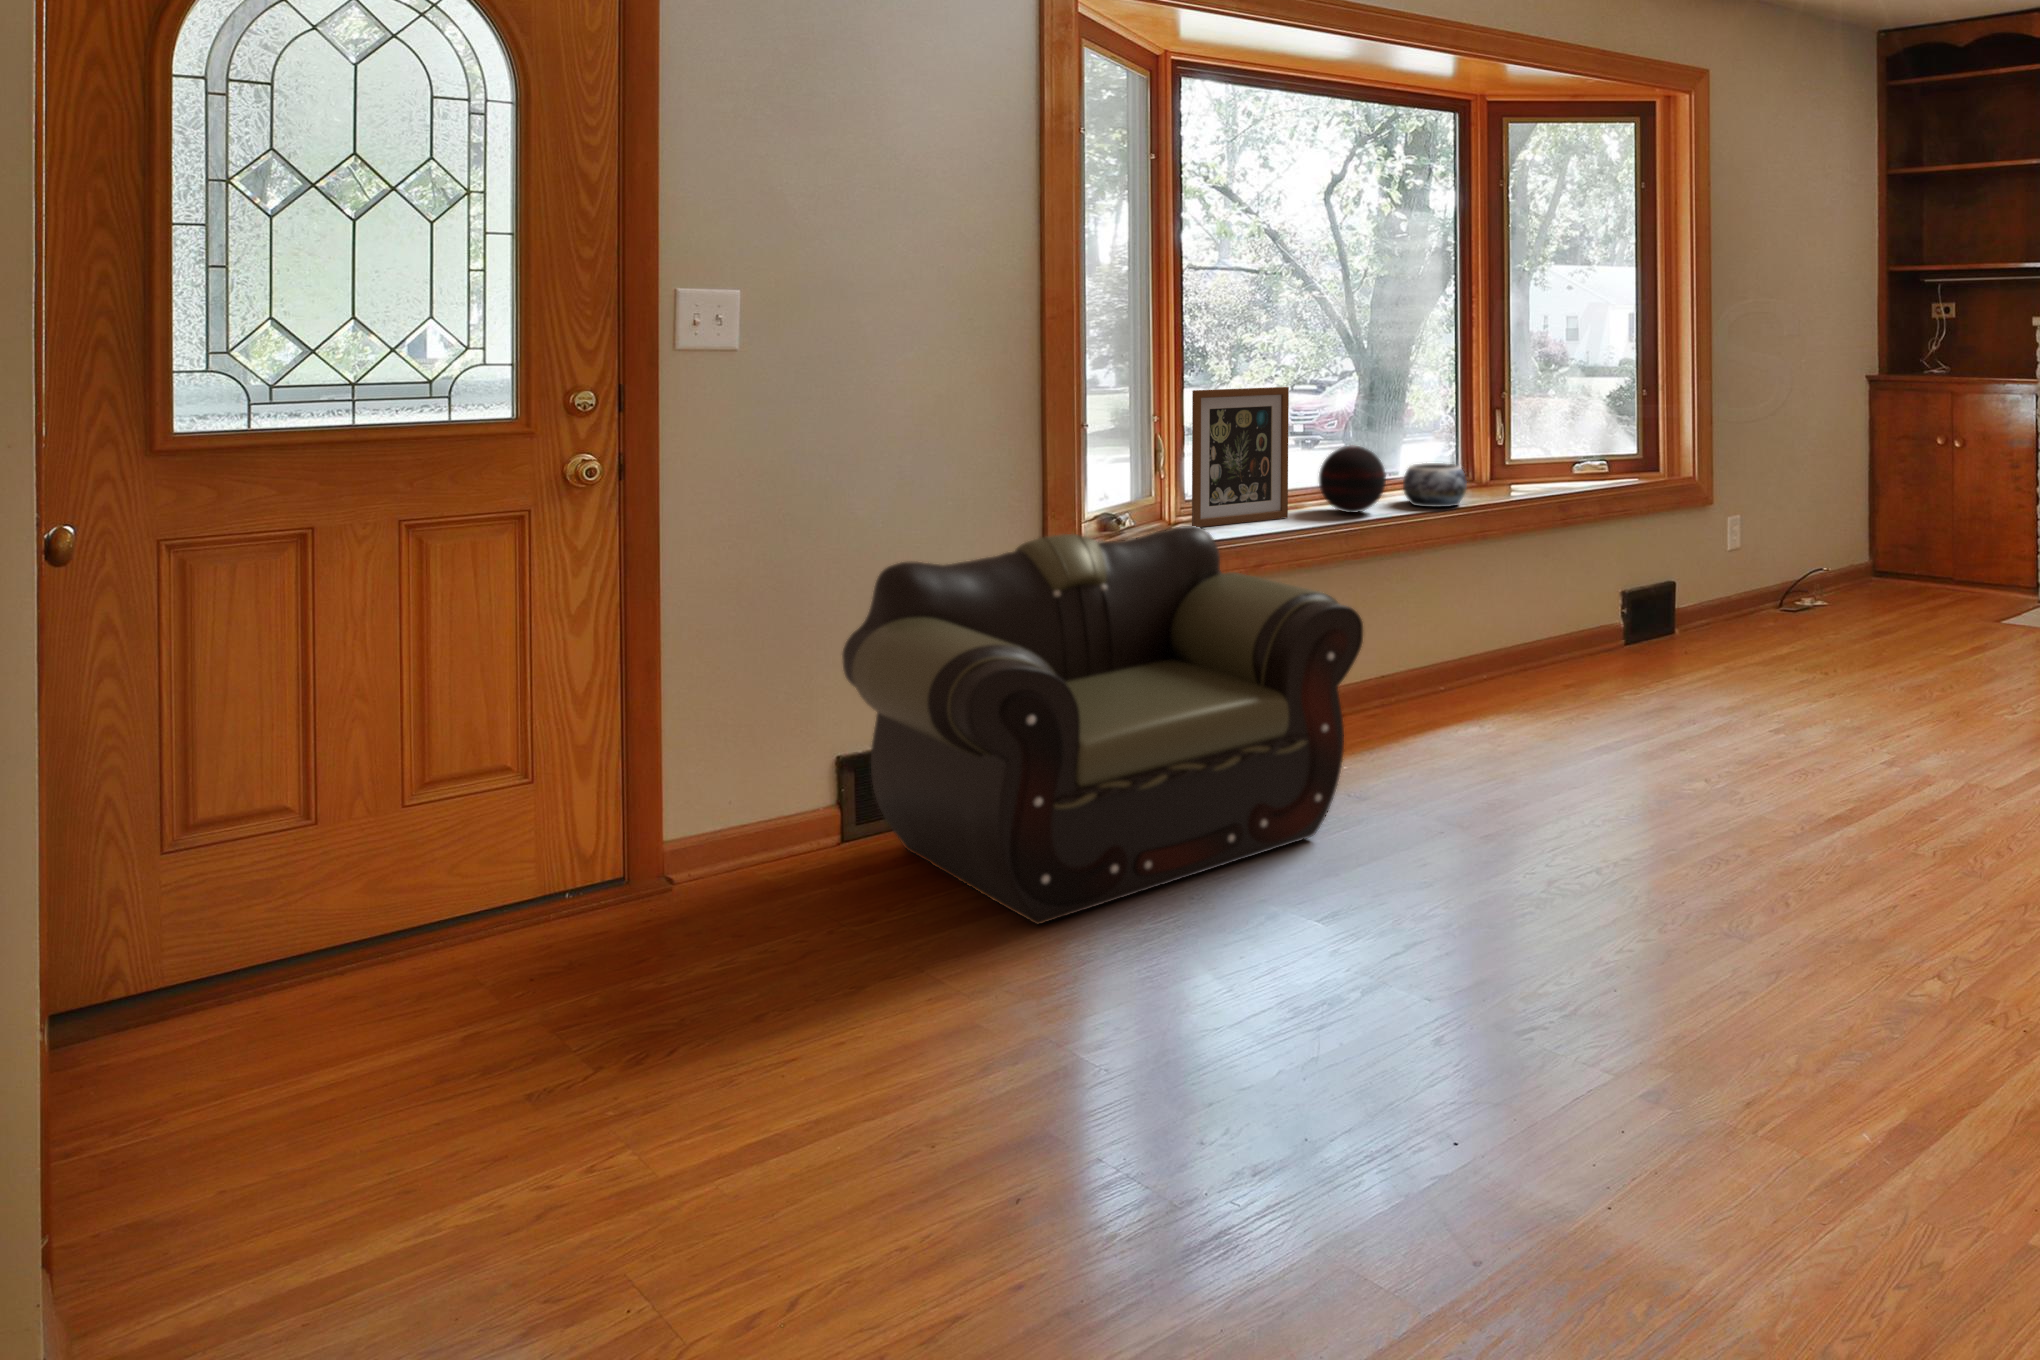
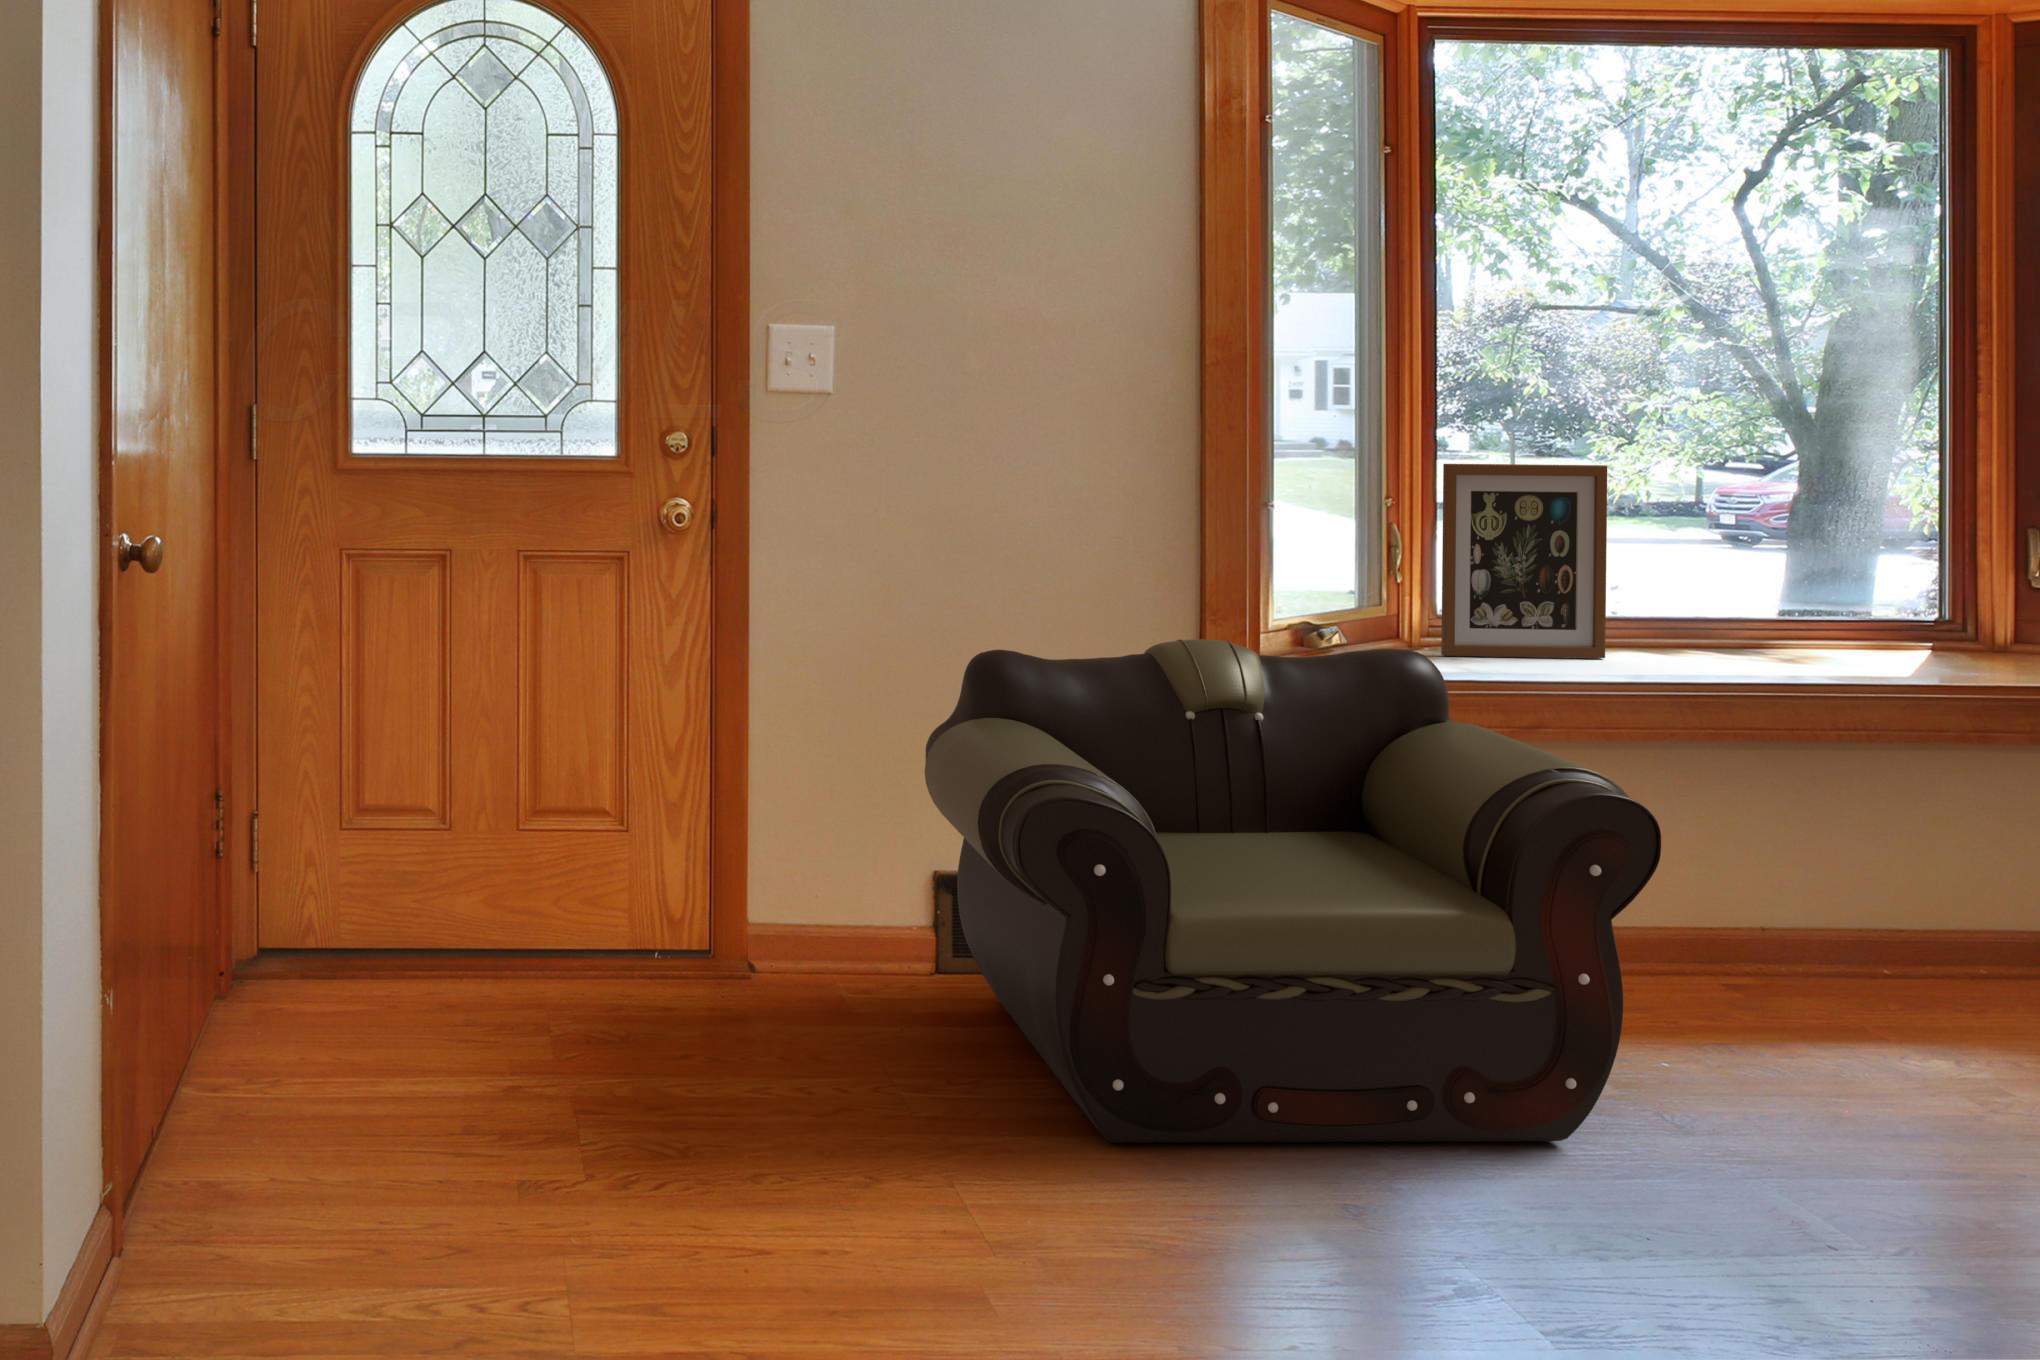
decorative orb: present [1319,446,1386,513] -> none [1665,560,1788,663]
decorative bowl: present [1403,463,1467,507] -> none [1831,599,1962,673]

